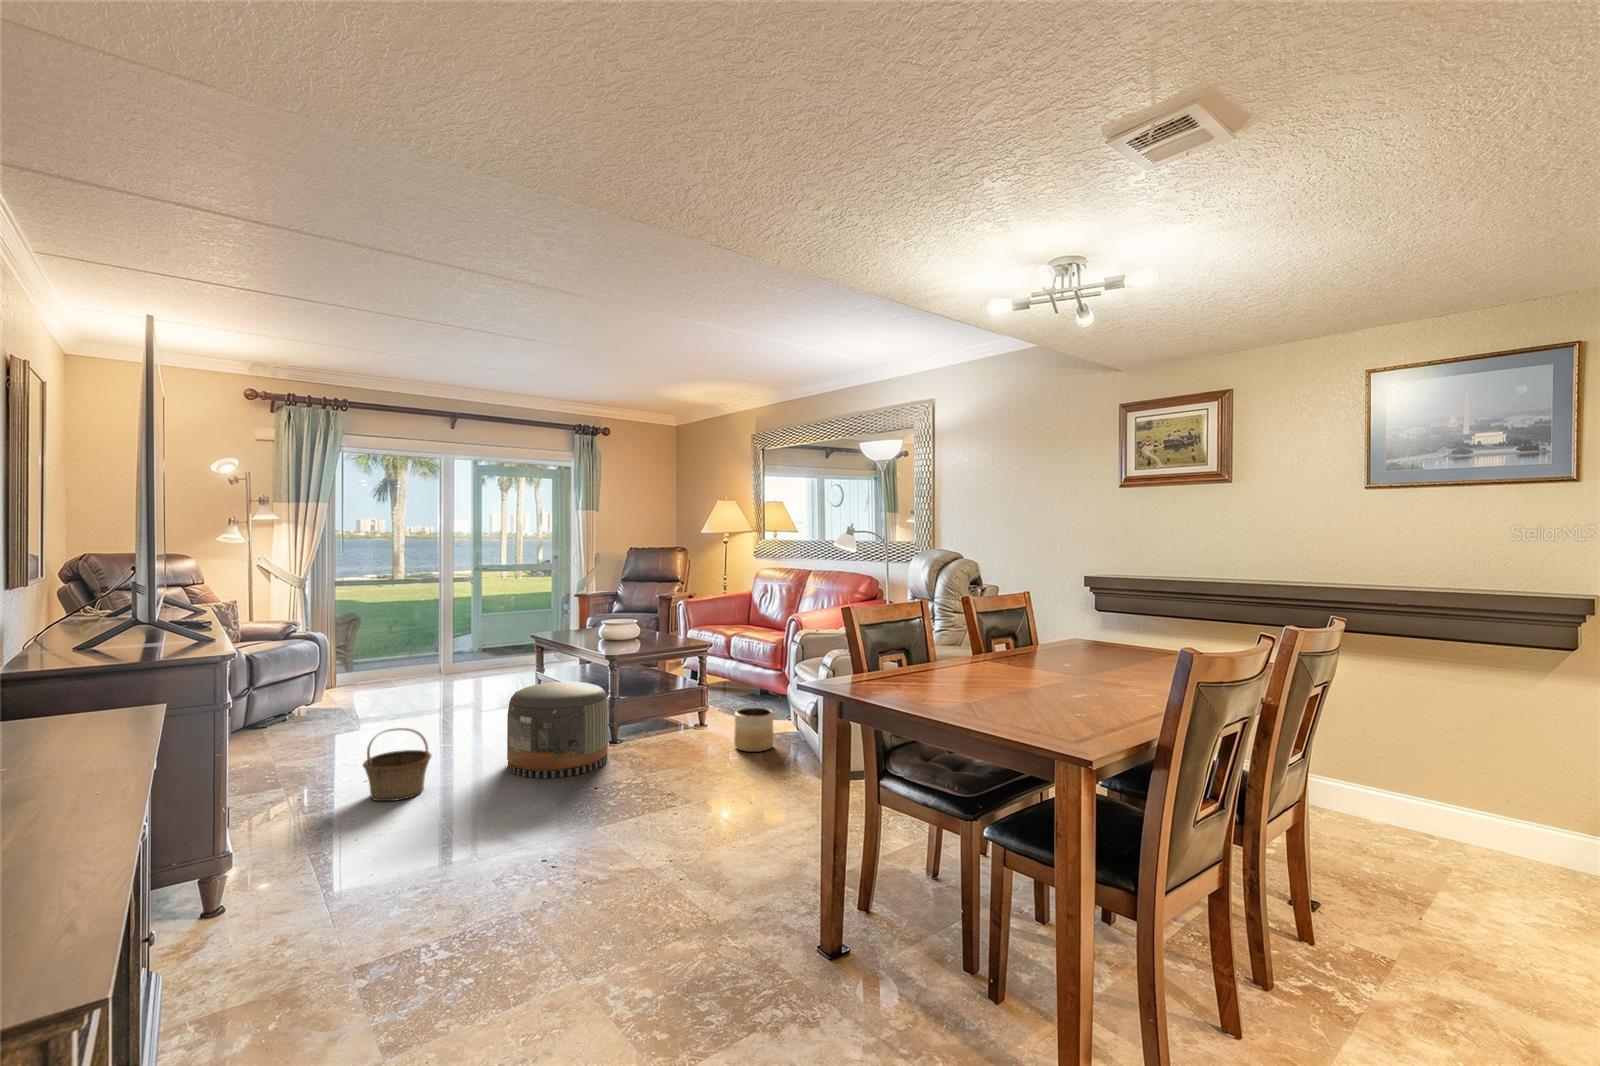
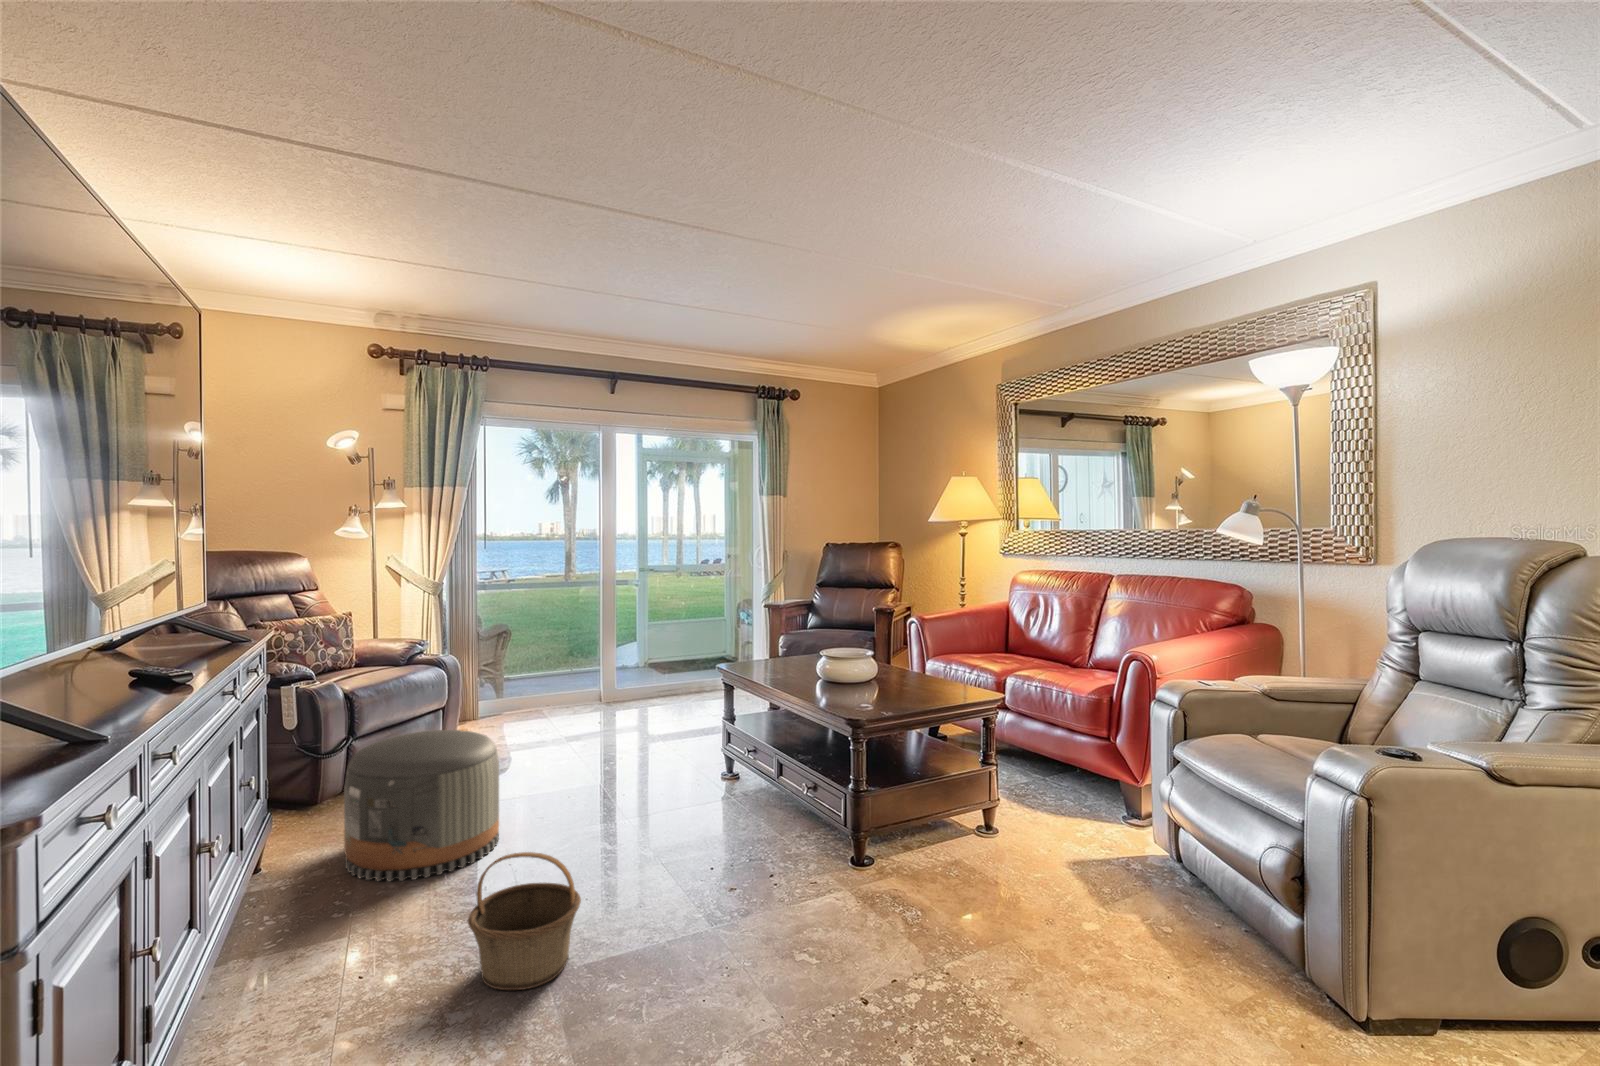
pouf: present [507,682,608,778] -> present [344,730,499,882]
planter: present [734,708,773,752] -> none [1071,815,1145,904]

